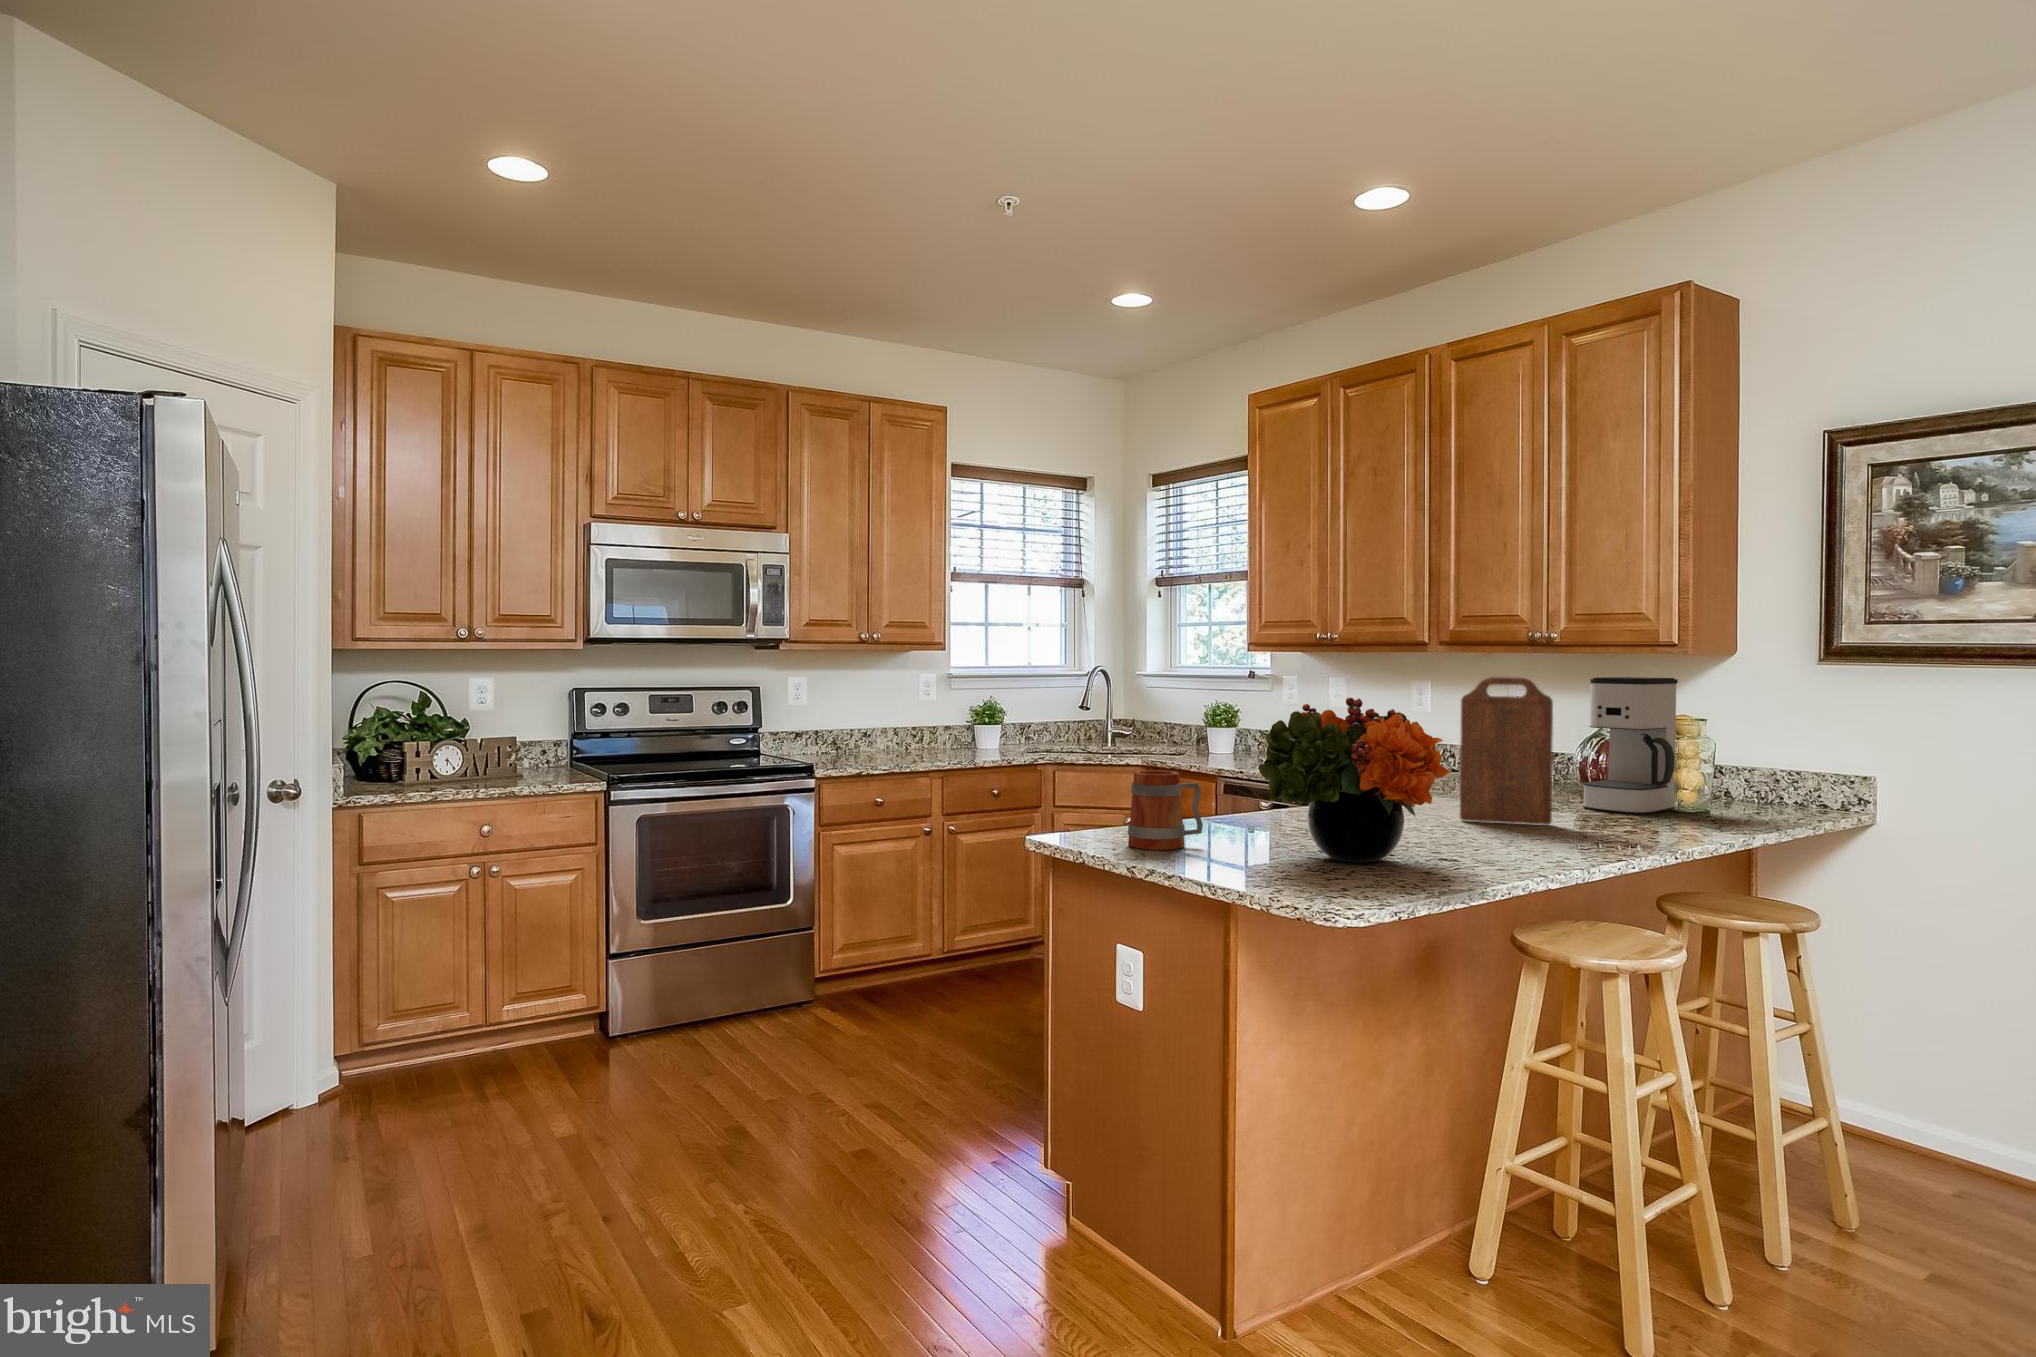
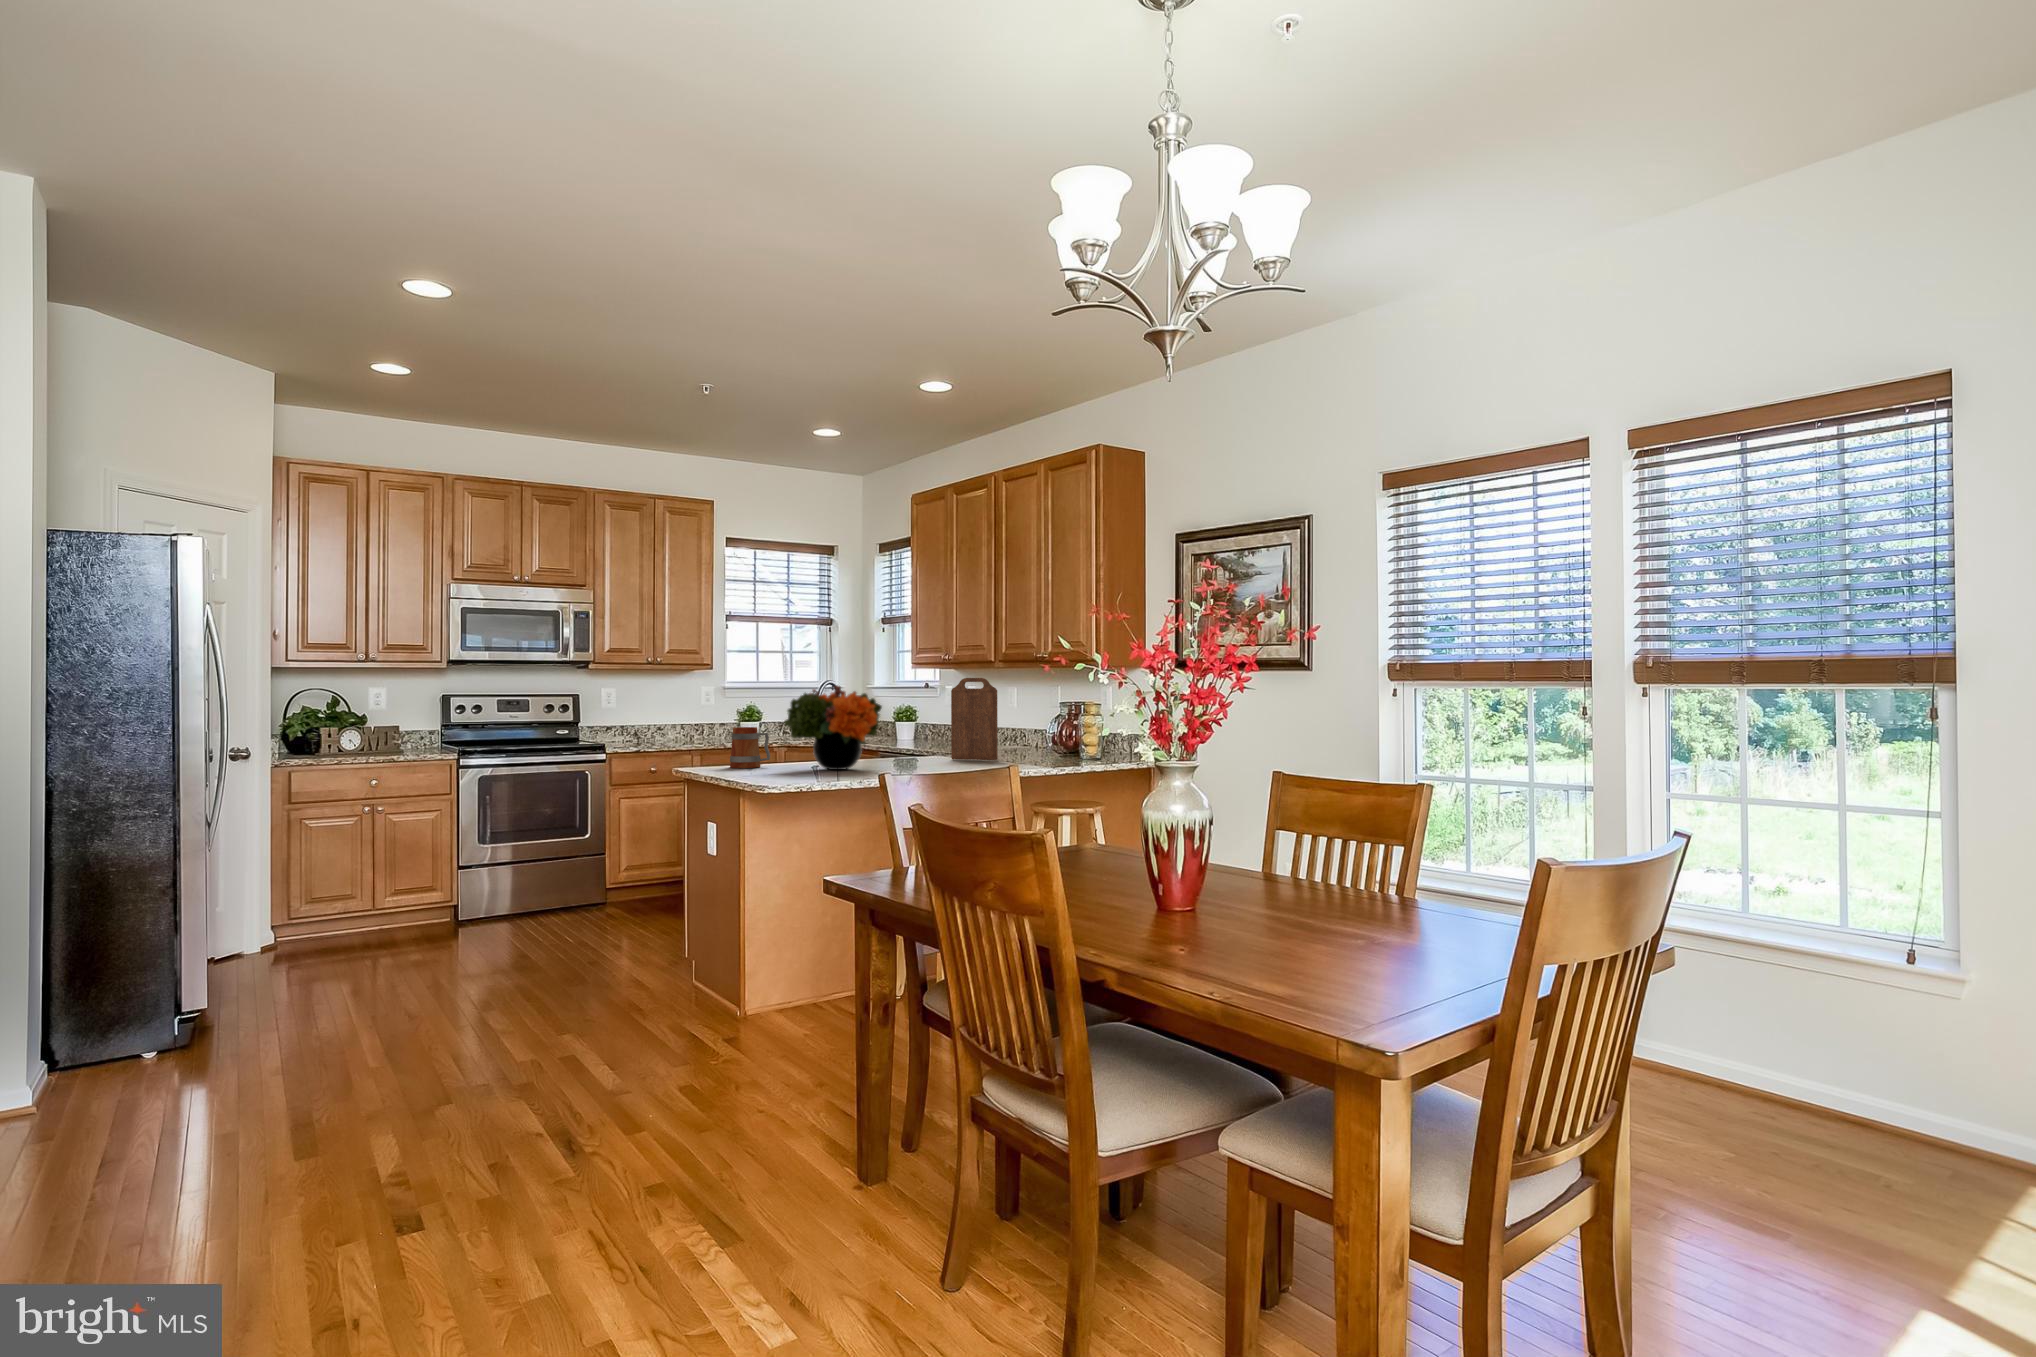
coffee maker: present [1583,677,1677,814] -> none [1046,679,1099,757]

